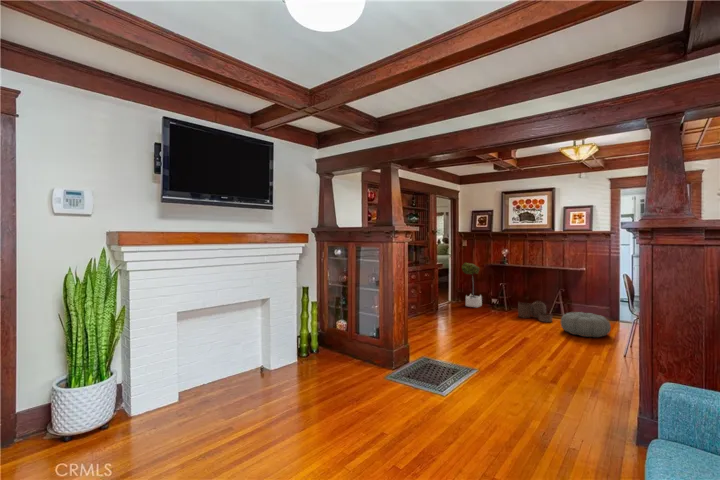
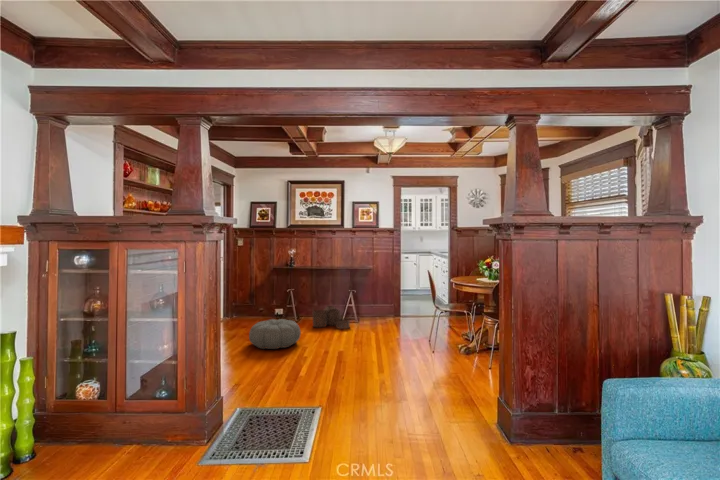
potted tree: present [462,263,482,307] -> none [239,266,264,323]
pouf: present [561,312,611,337] -> present [249,319,301,349]

